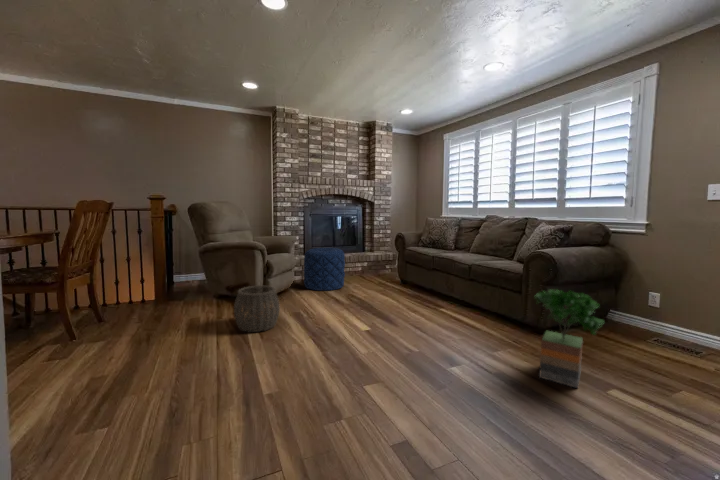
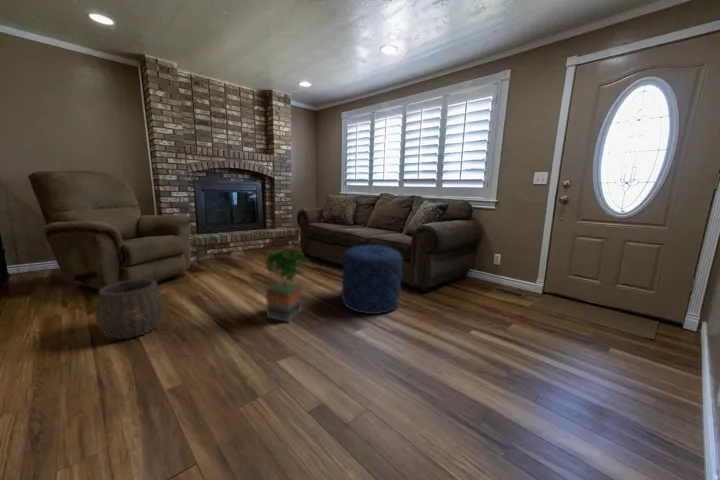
pouf: present [304,248,345,291] -> present [341,245,402,314]
potted tree: present [535,290,603,388] -> present [266,250,308,322]

